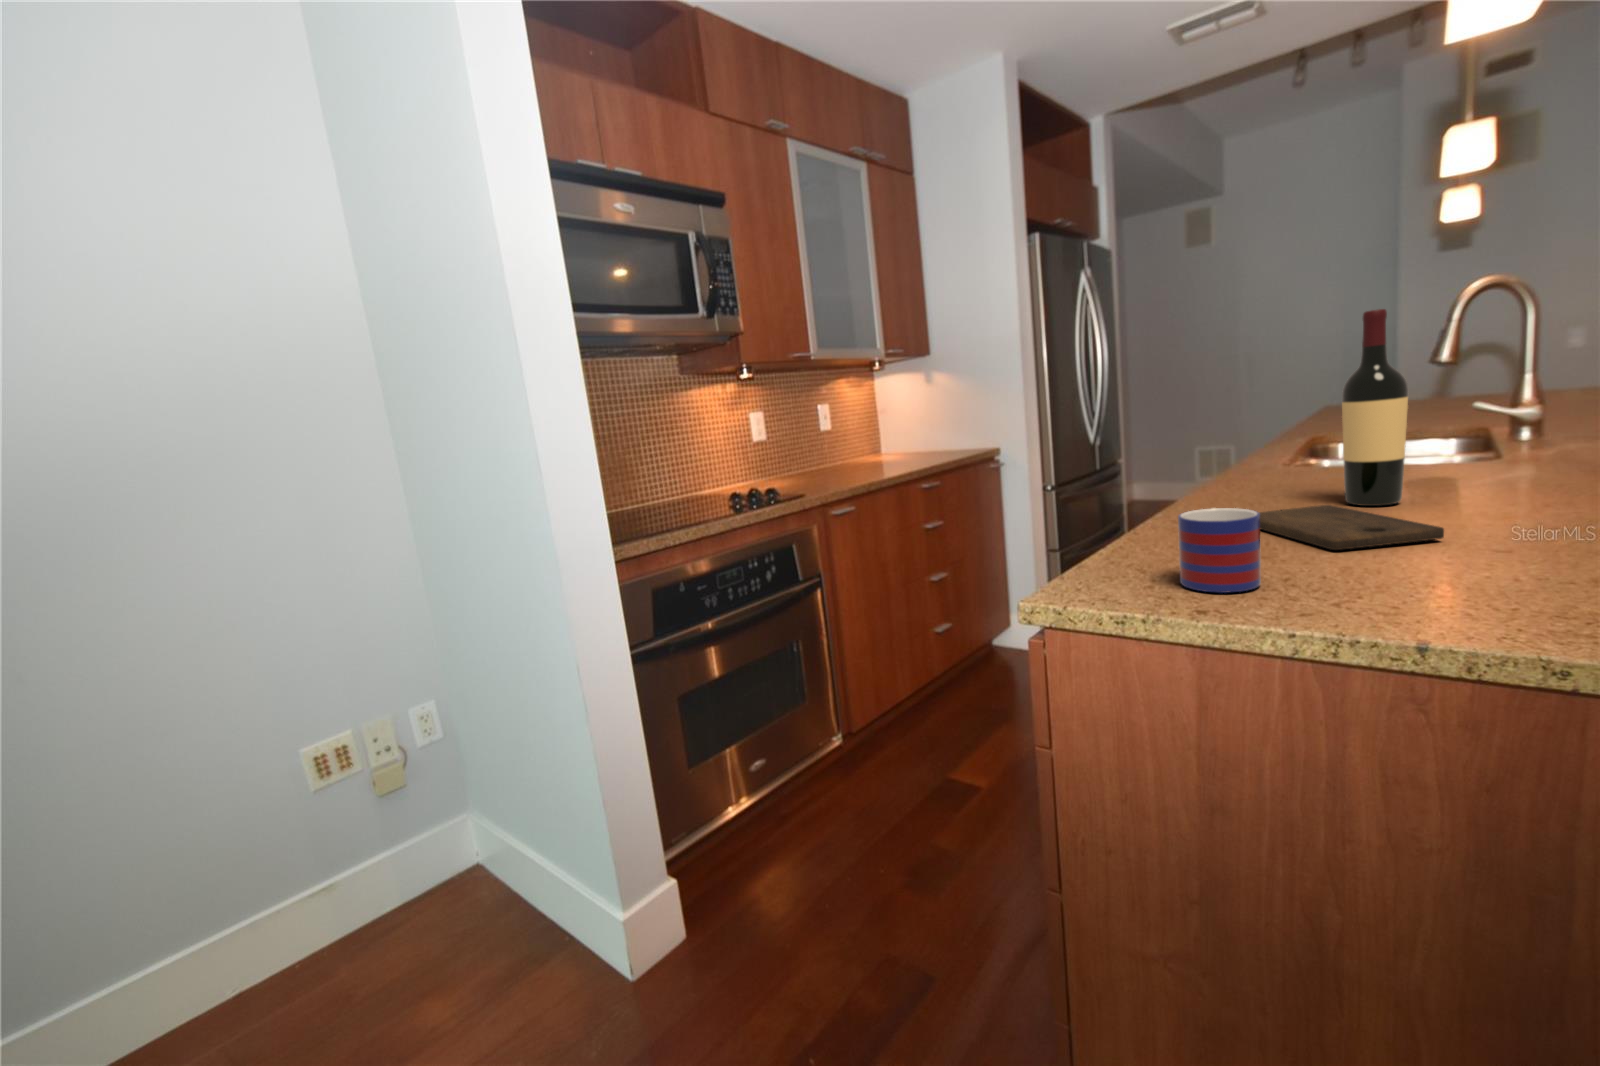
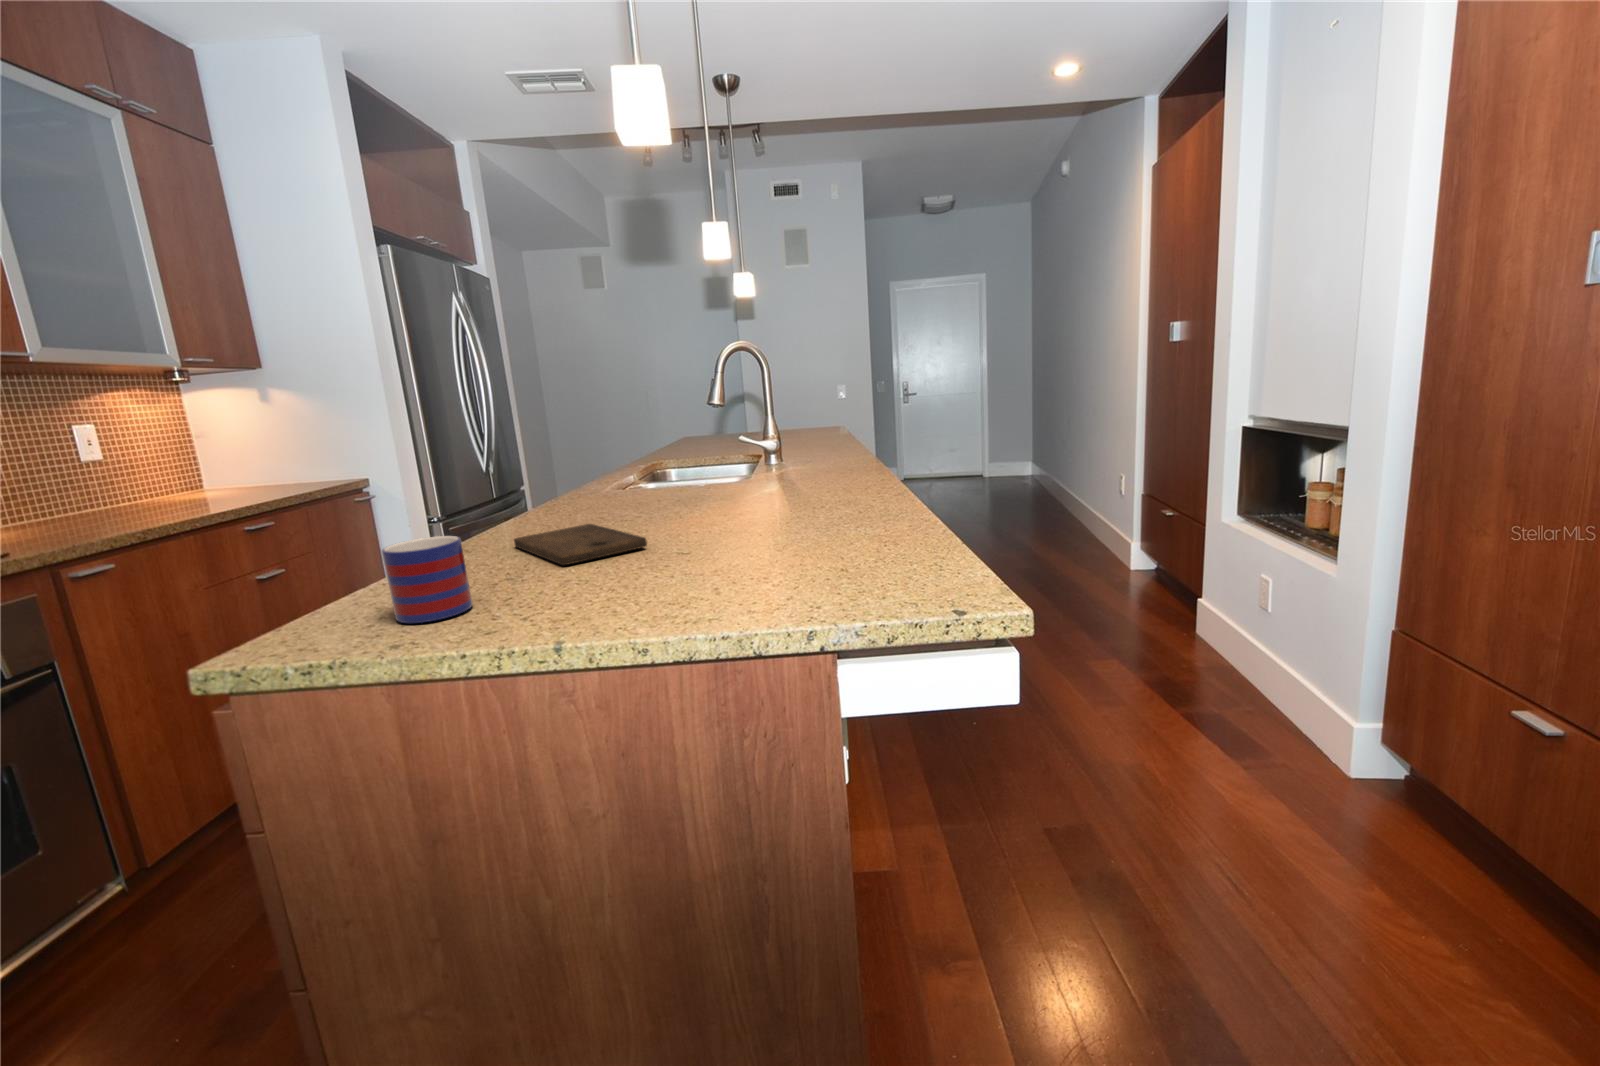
wine bottle: present [1342,309,1408,506] -> none [598,357,650,522]

